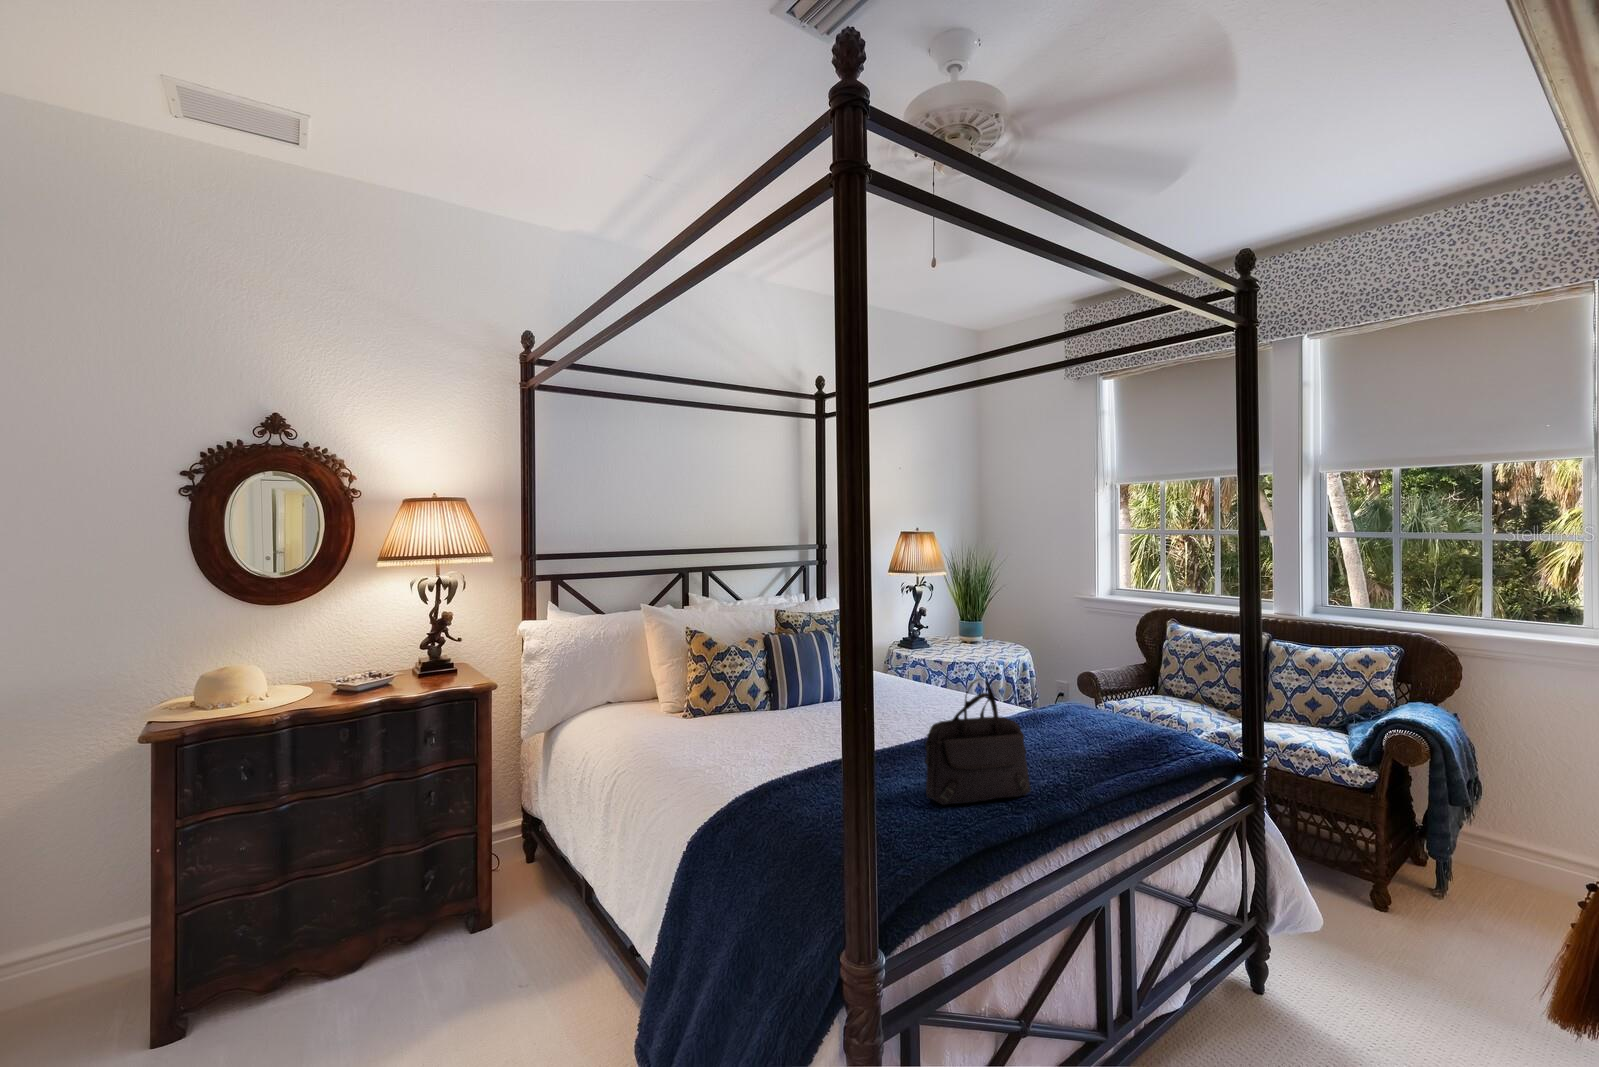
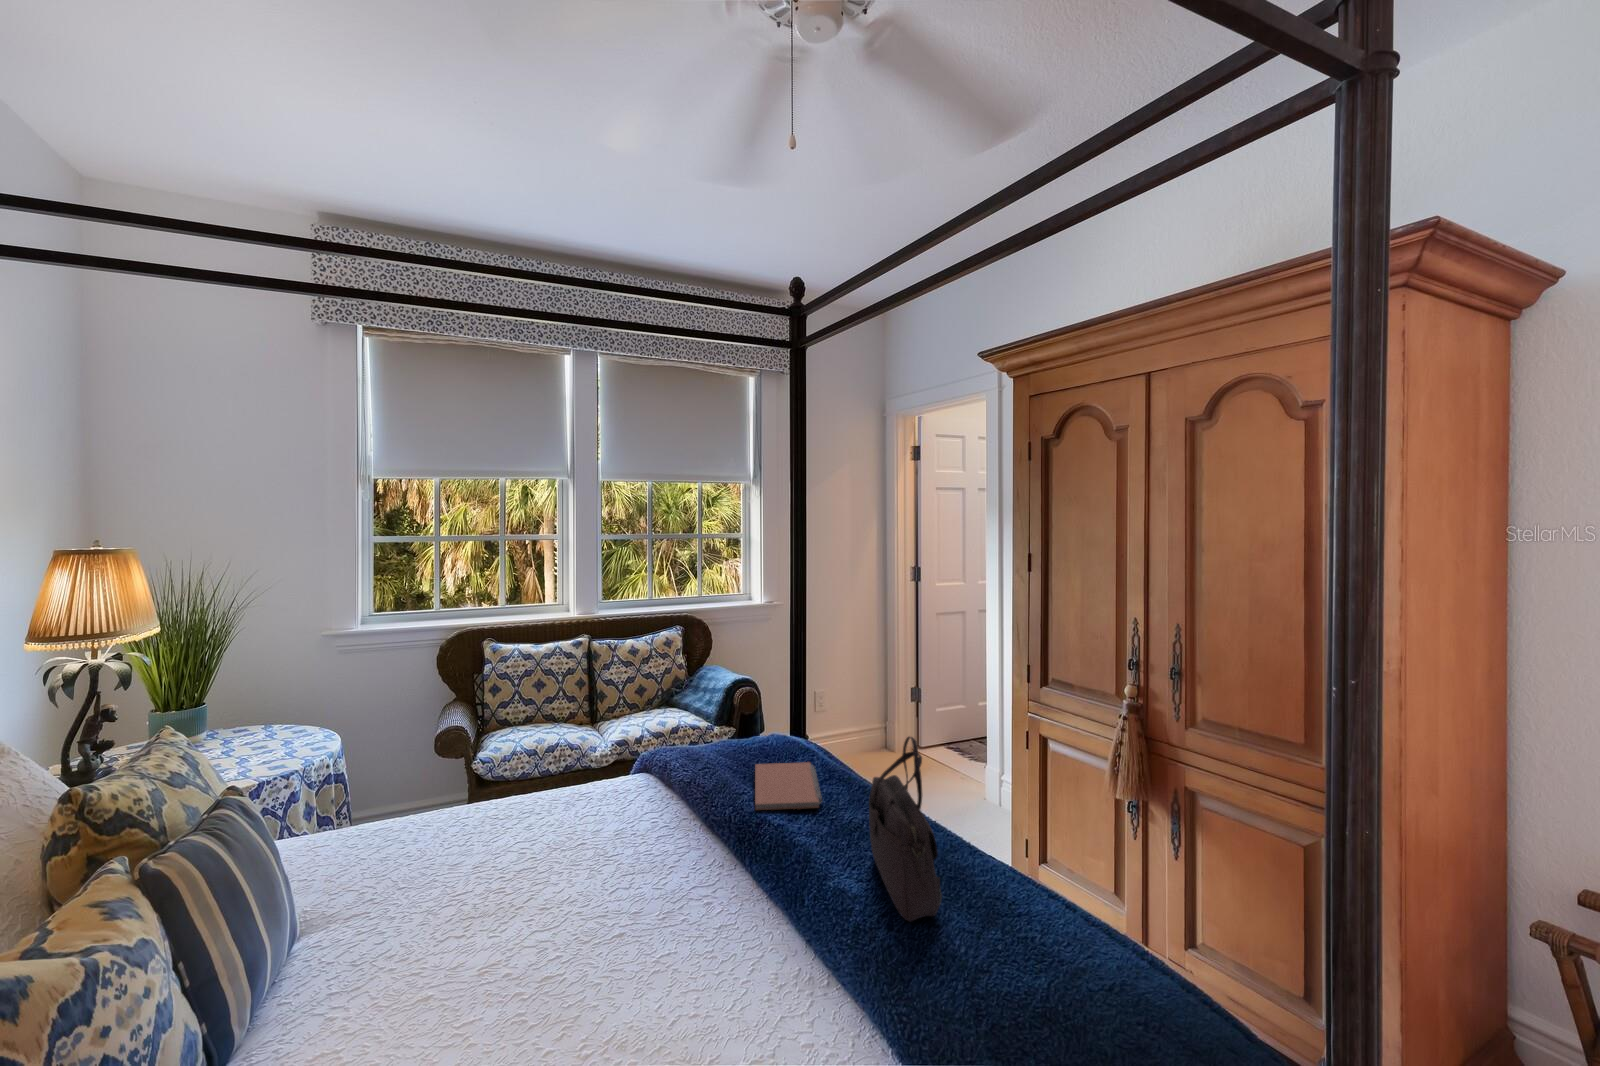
notebook: none [1039,735,1155,764] -> present [755,762,822,810]

